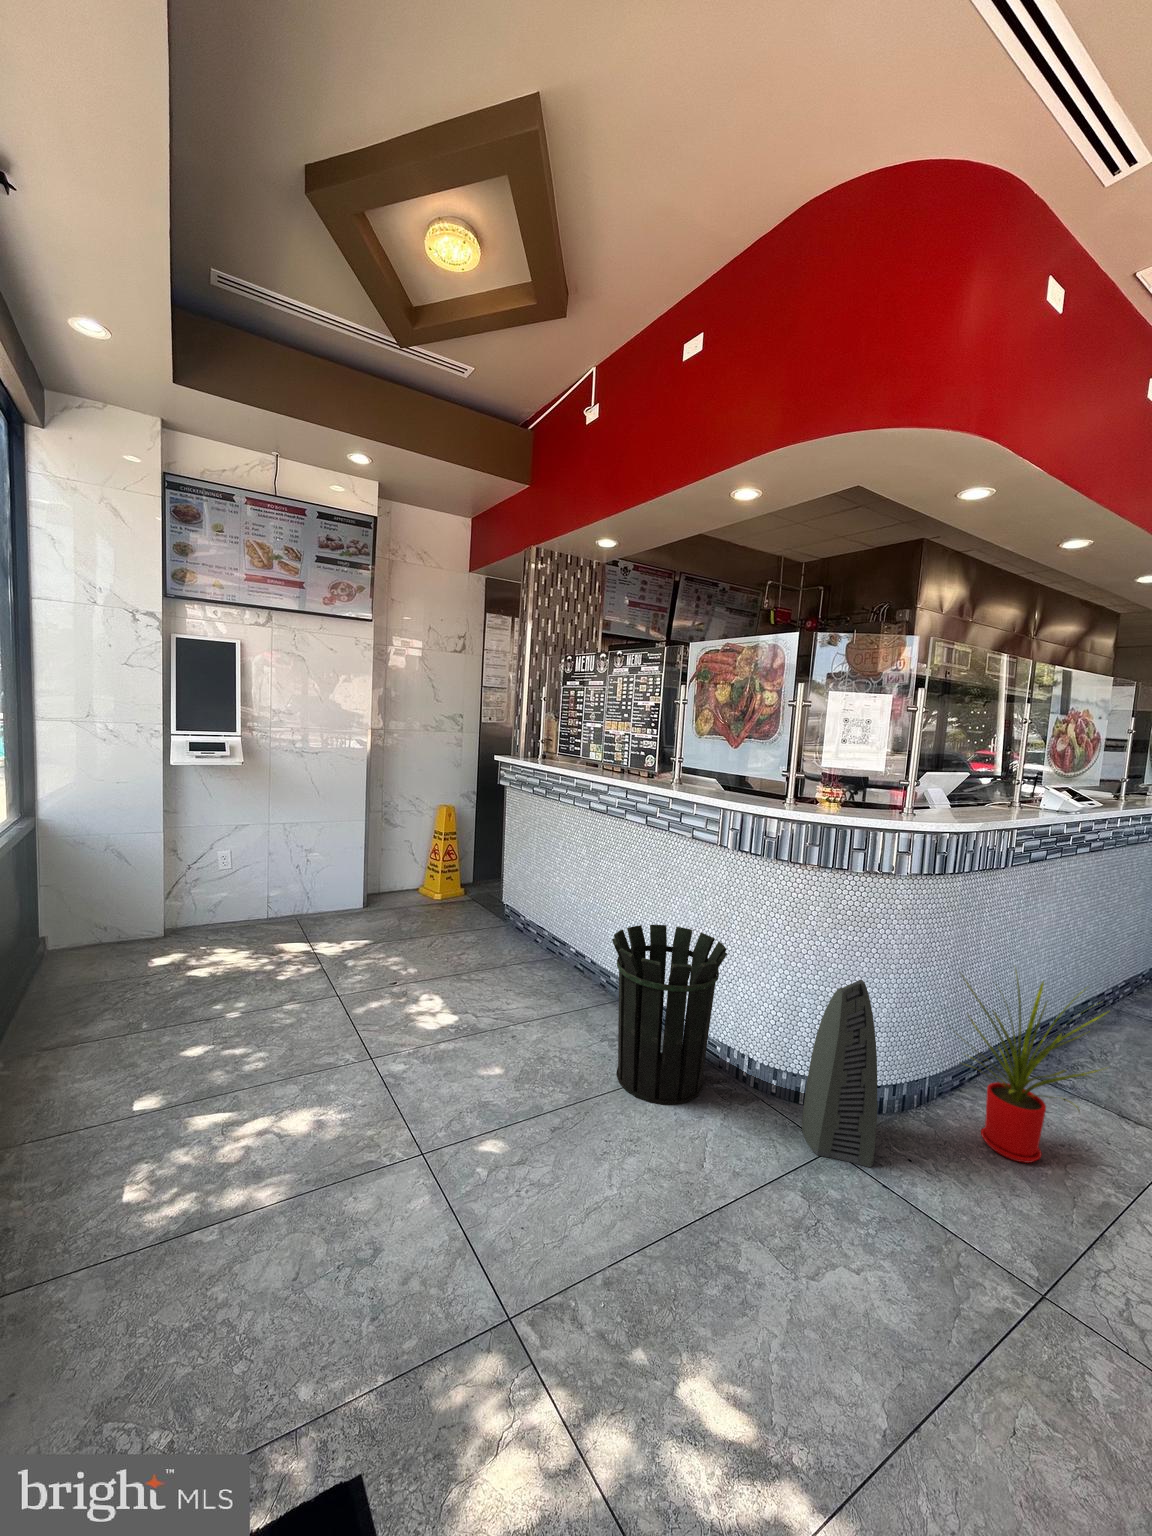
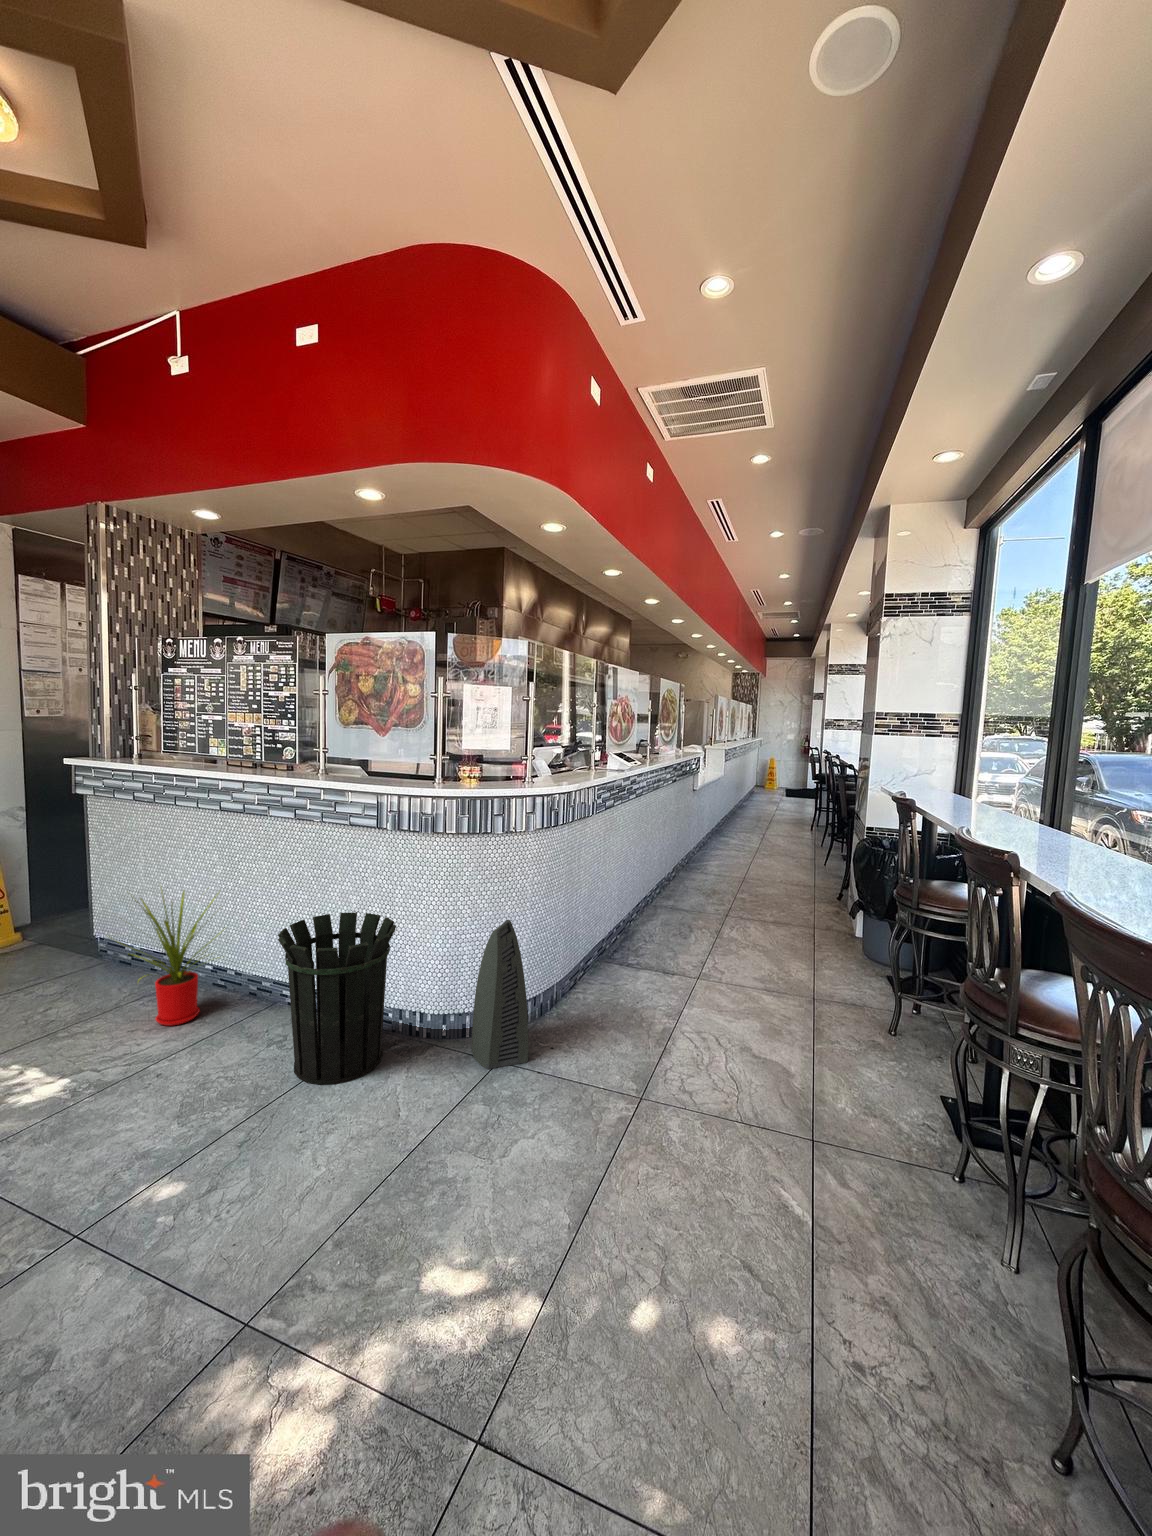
house plant: present [962,972,1109,1163] -> present [107,891,225,1026]

